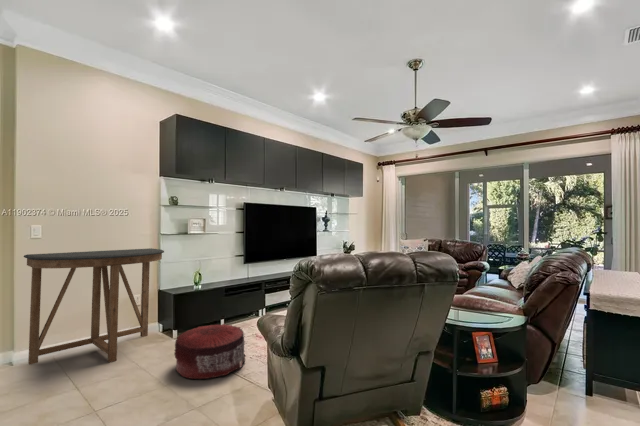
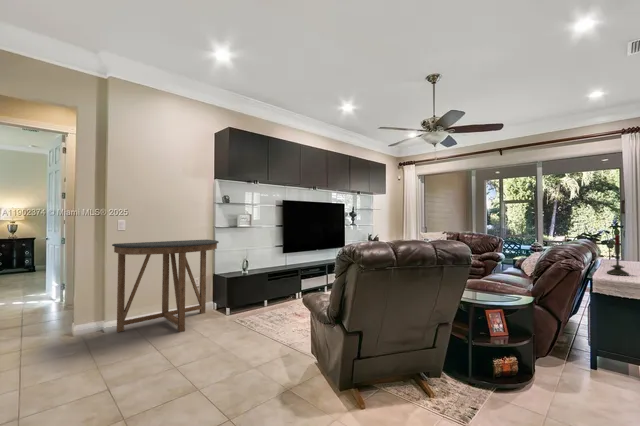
candle: none [602,242,626,289] -> present [607,234,629,276]
pouf: present [174,324,245,379] -> none [232,302,290,346]

